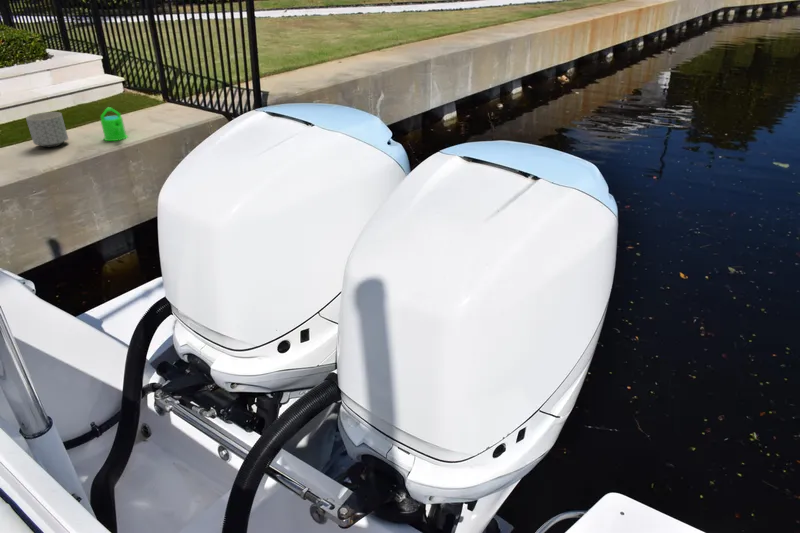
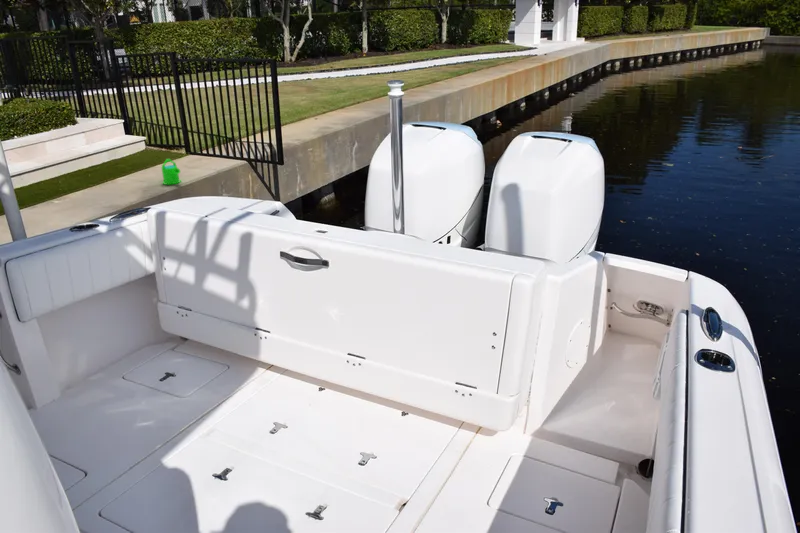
planter: present [26,112,68,147] -> none [106,164,136,191]

